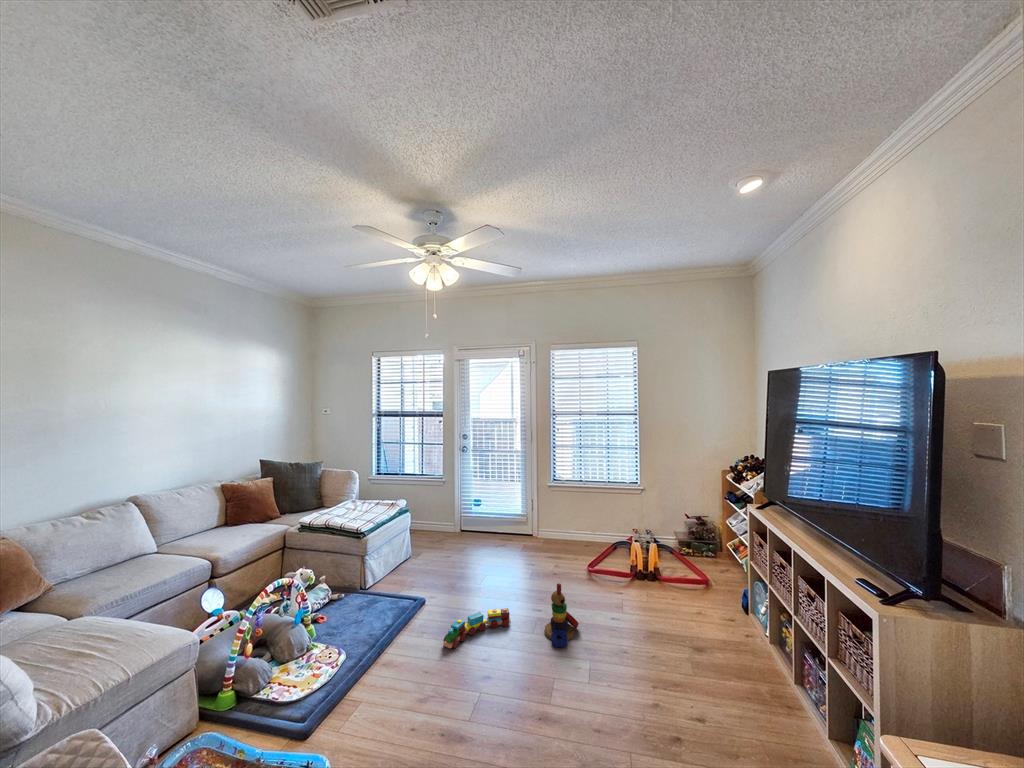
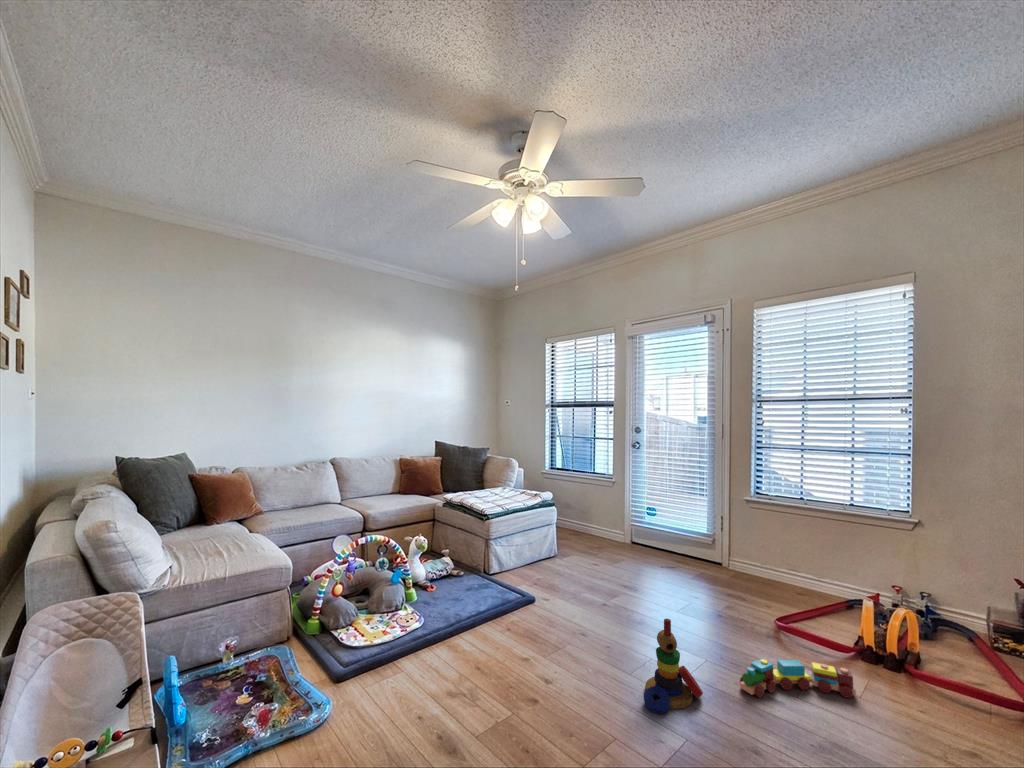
toy train: present [443,608,511,648] -> present [740,659,856,698]

